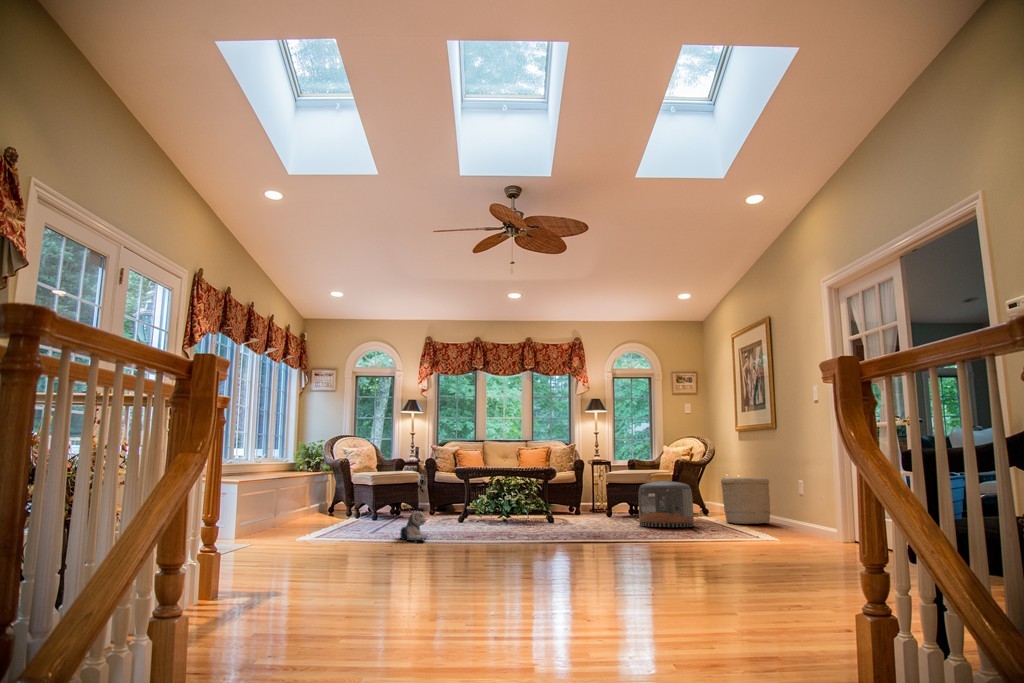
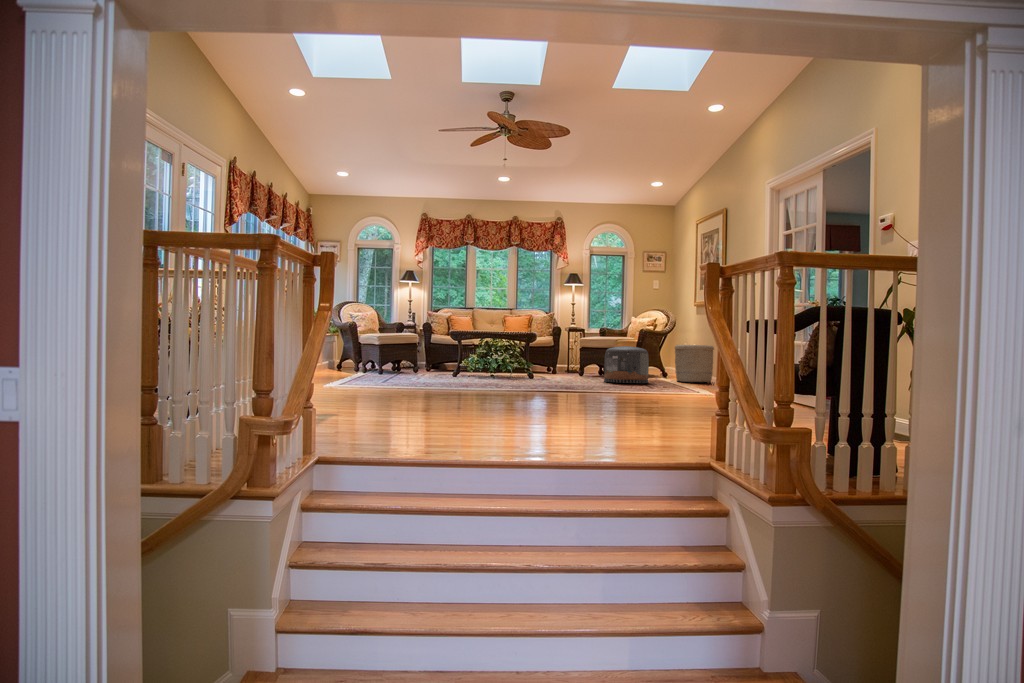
plush toy: present [400,511,427,541] -> none [411,364,433,387]

